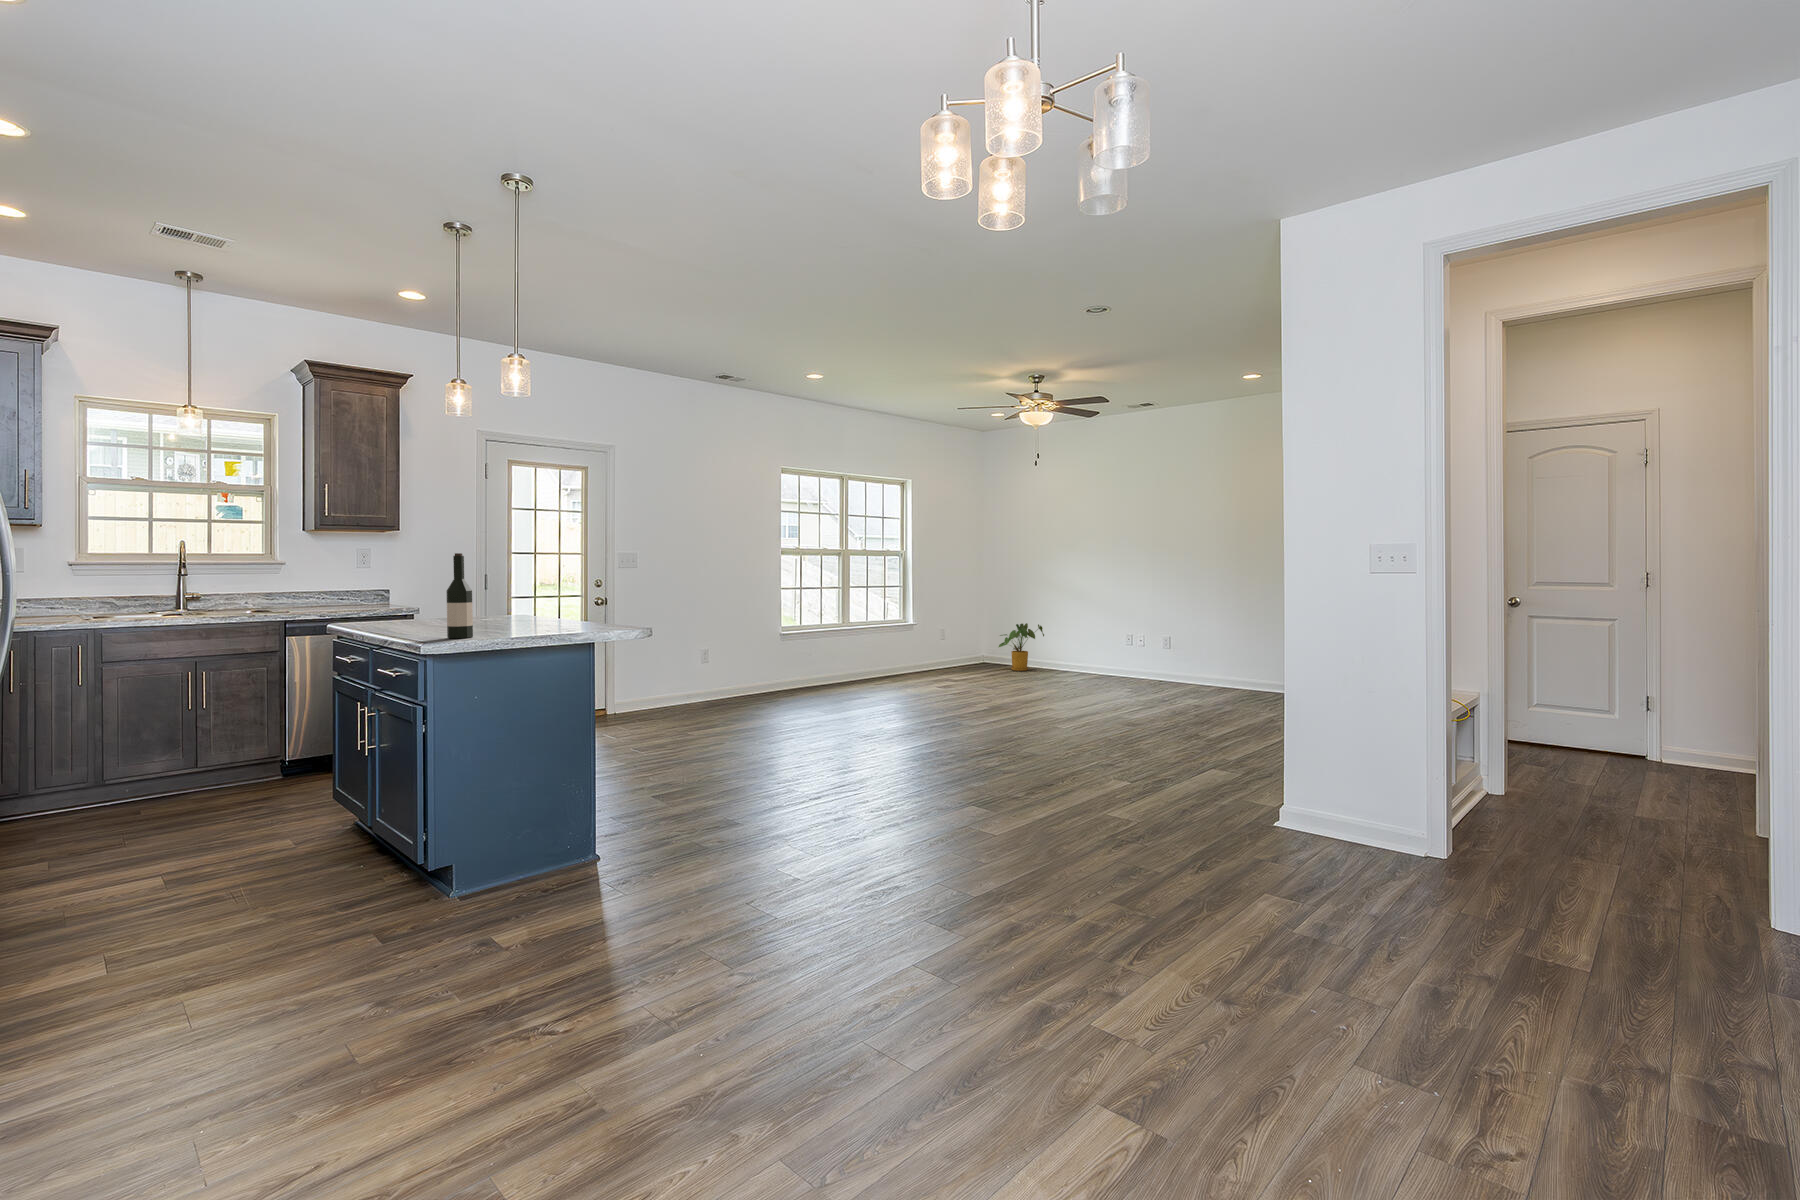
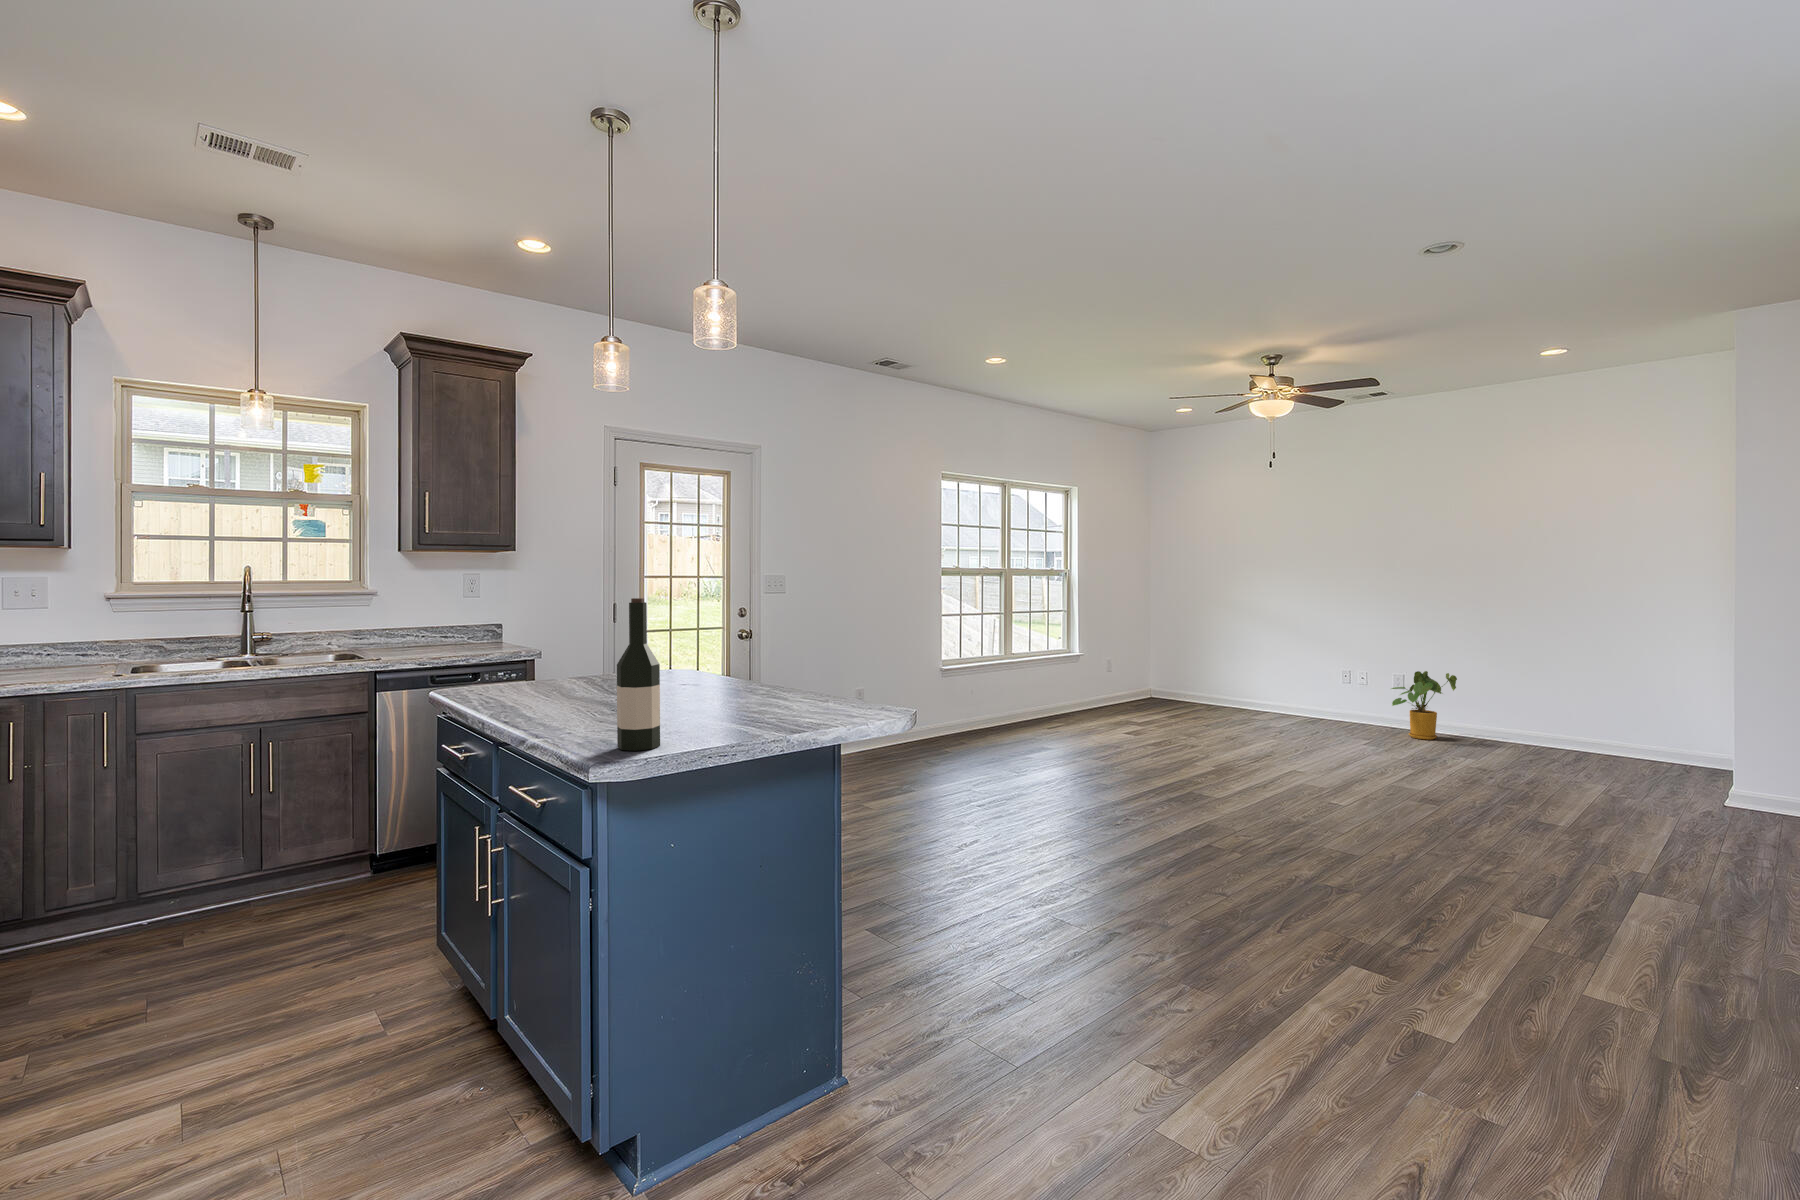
house plant: present [999,623,1044,671] -> present [1391,671,1457,740]

